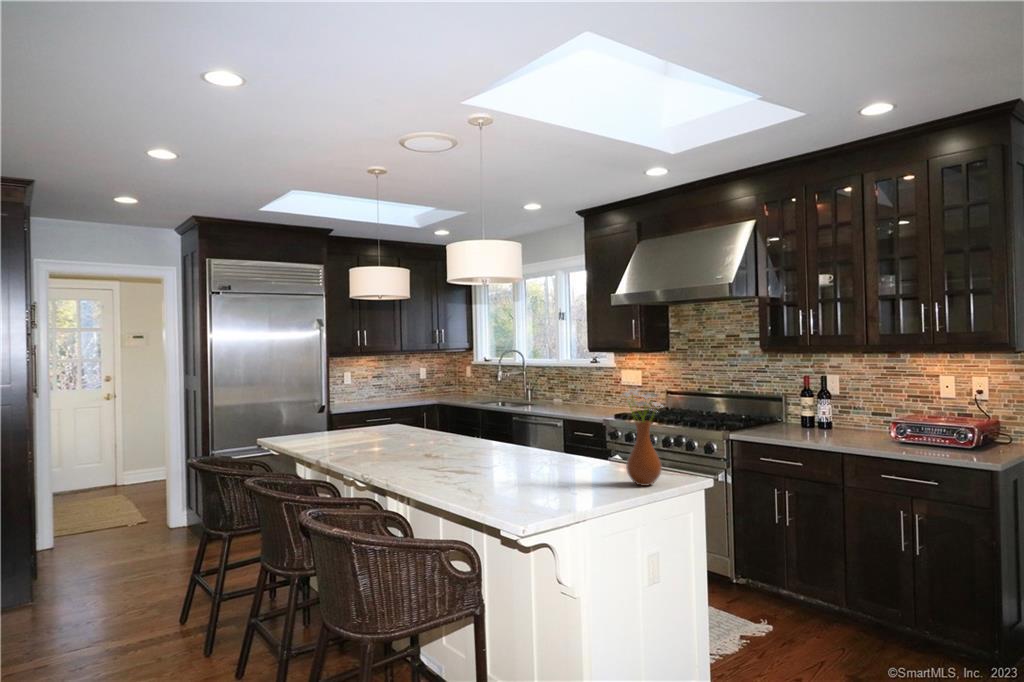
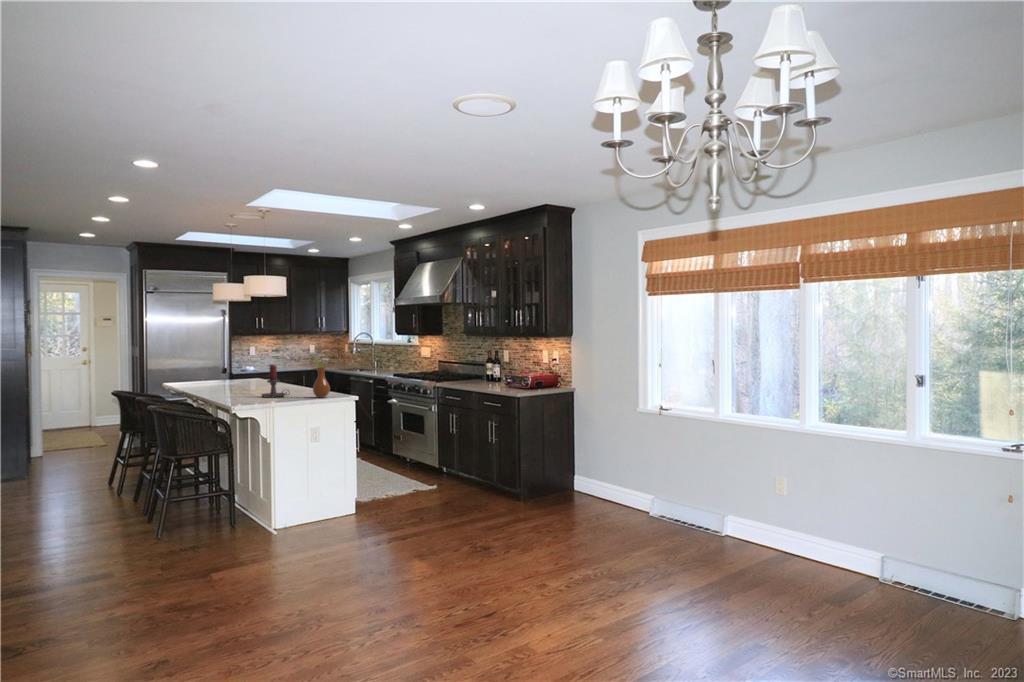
candle holder: none [514,416,575,486] -> present [262,365,290,398]

